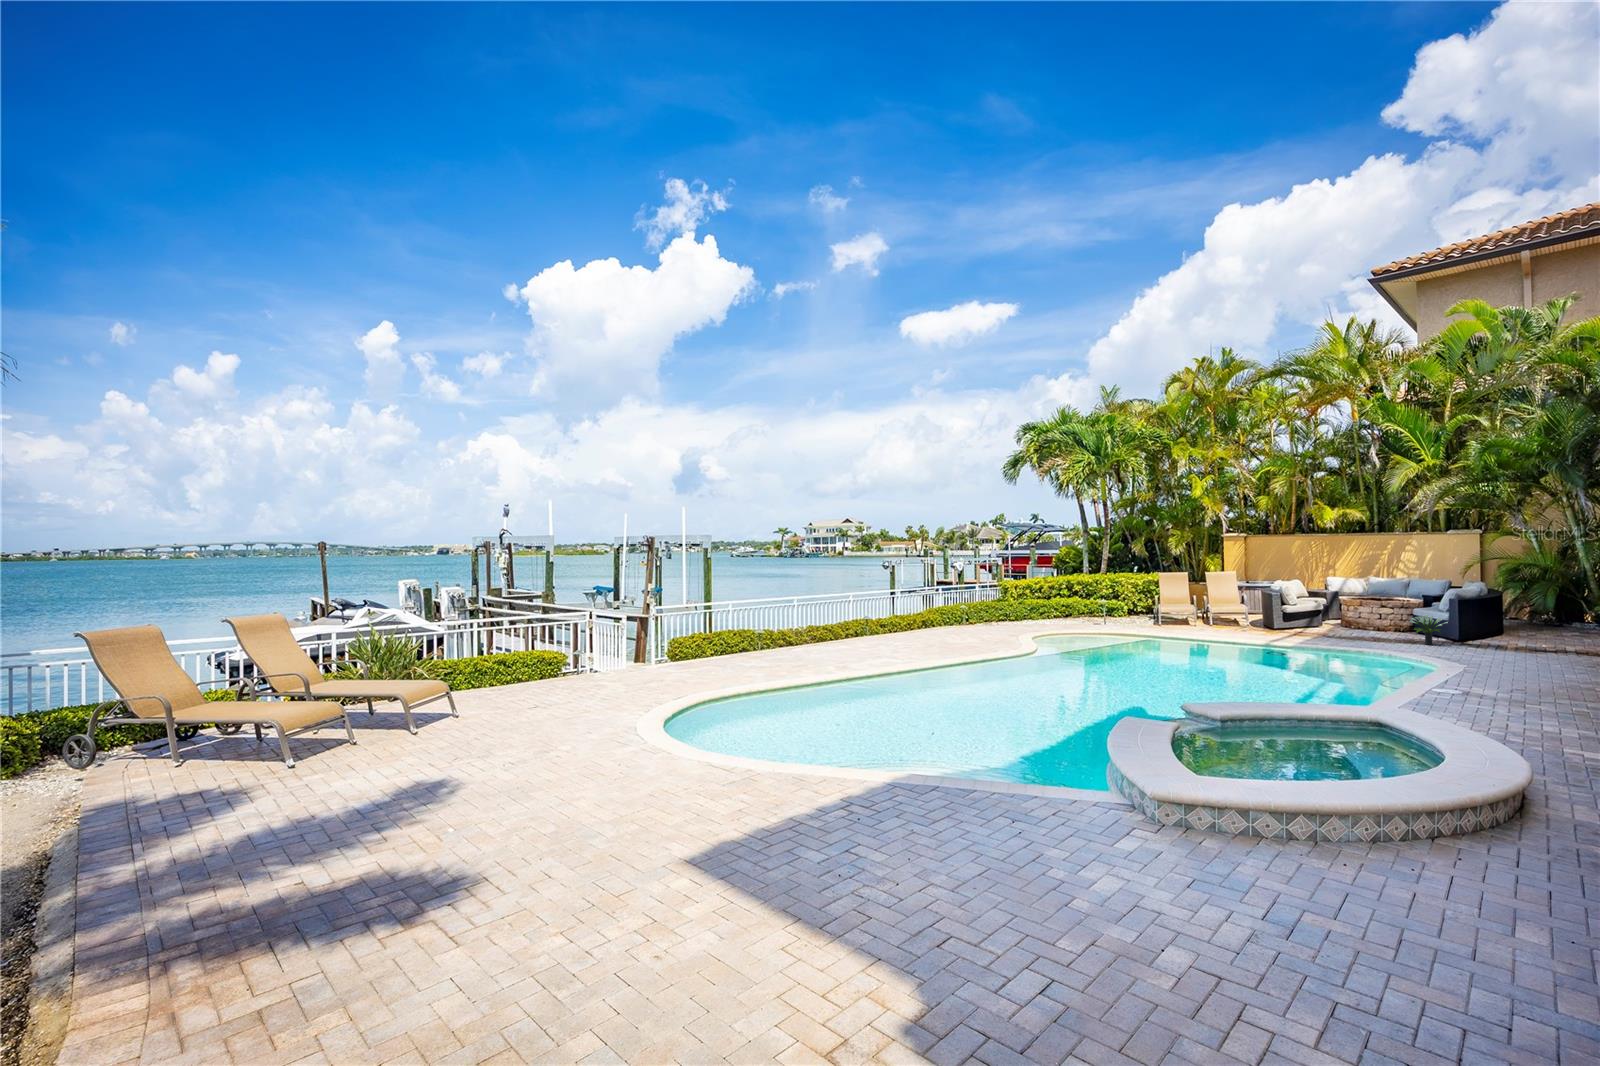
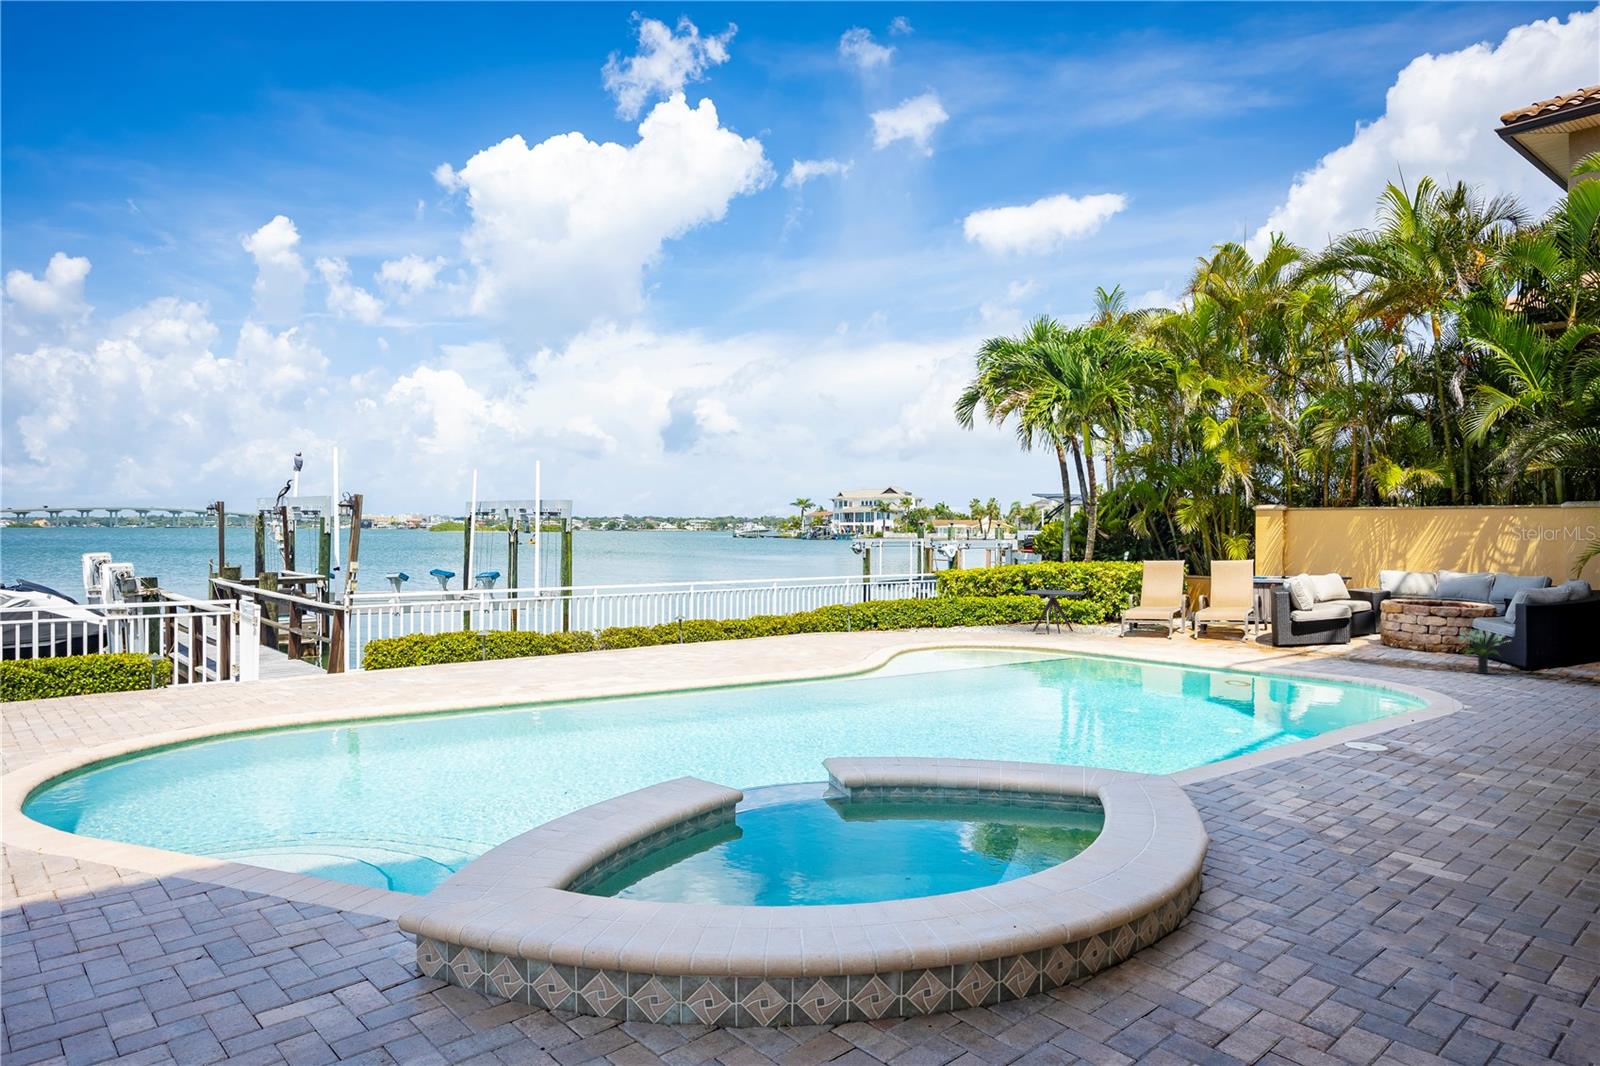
round table: none [1076,595,1120,625] -> present [1023,590,1084,634]

